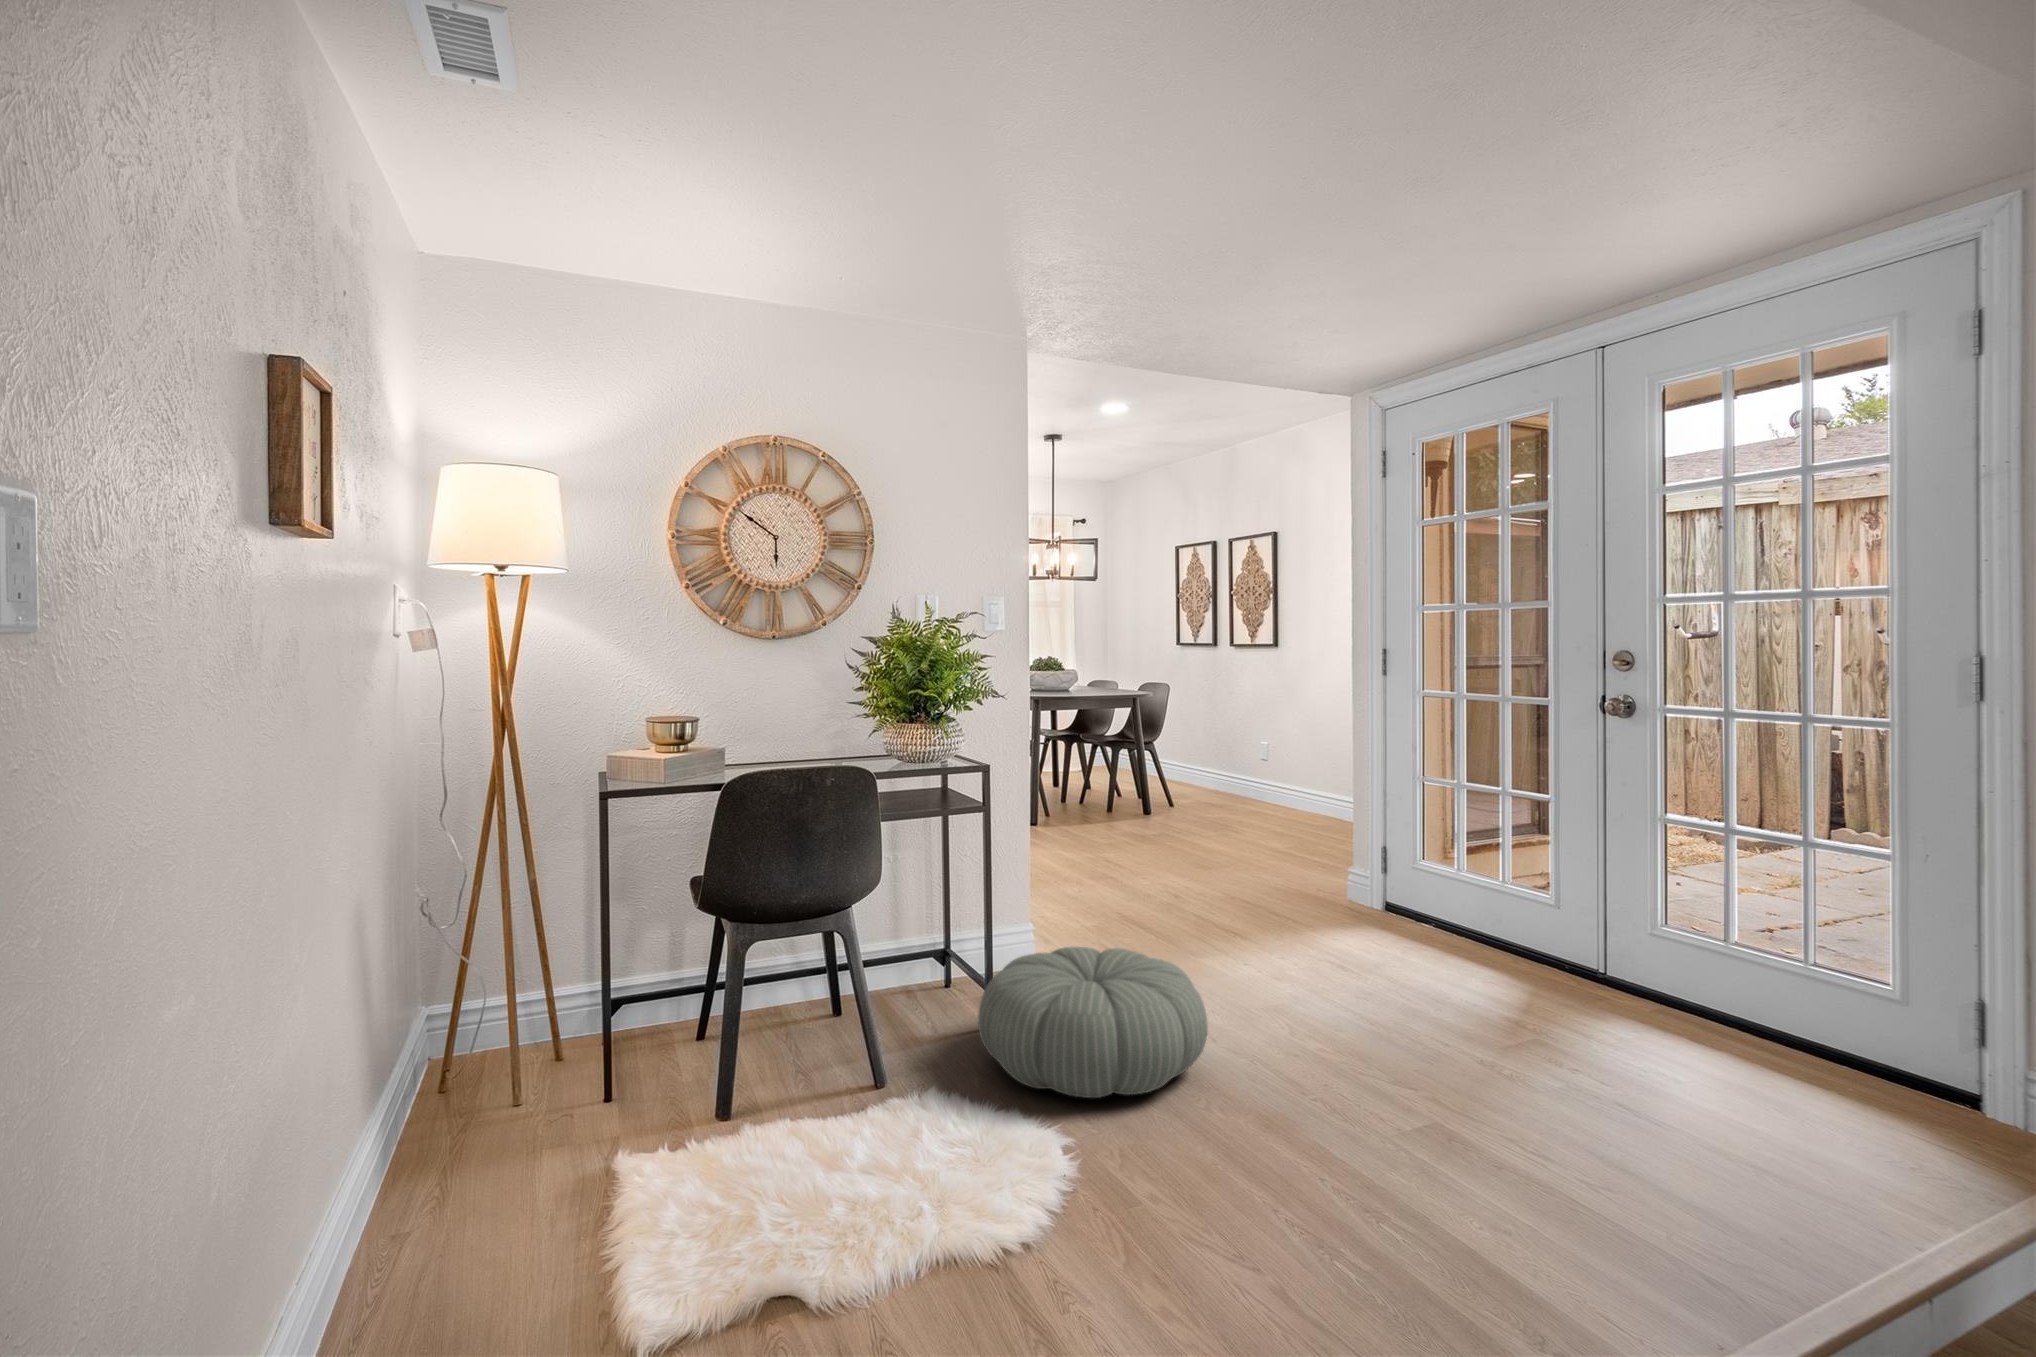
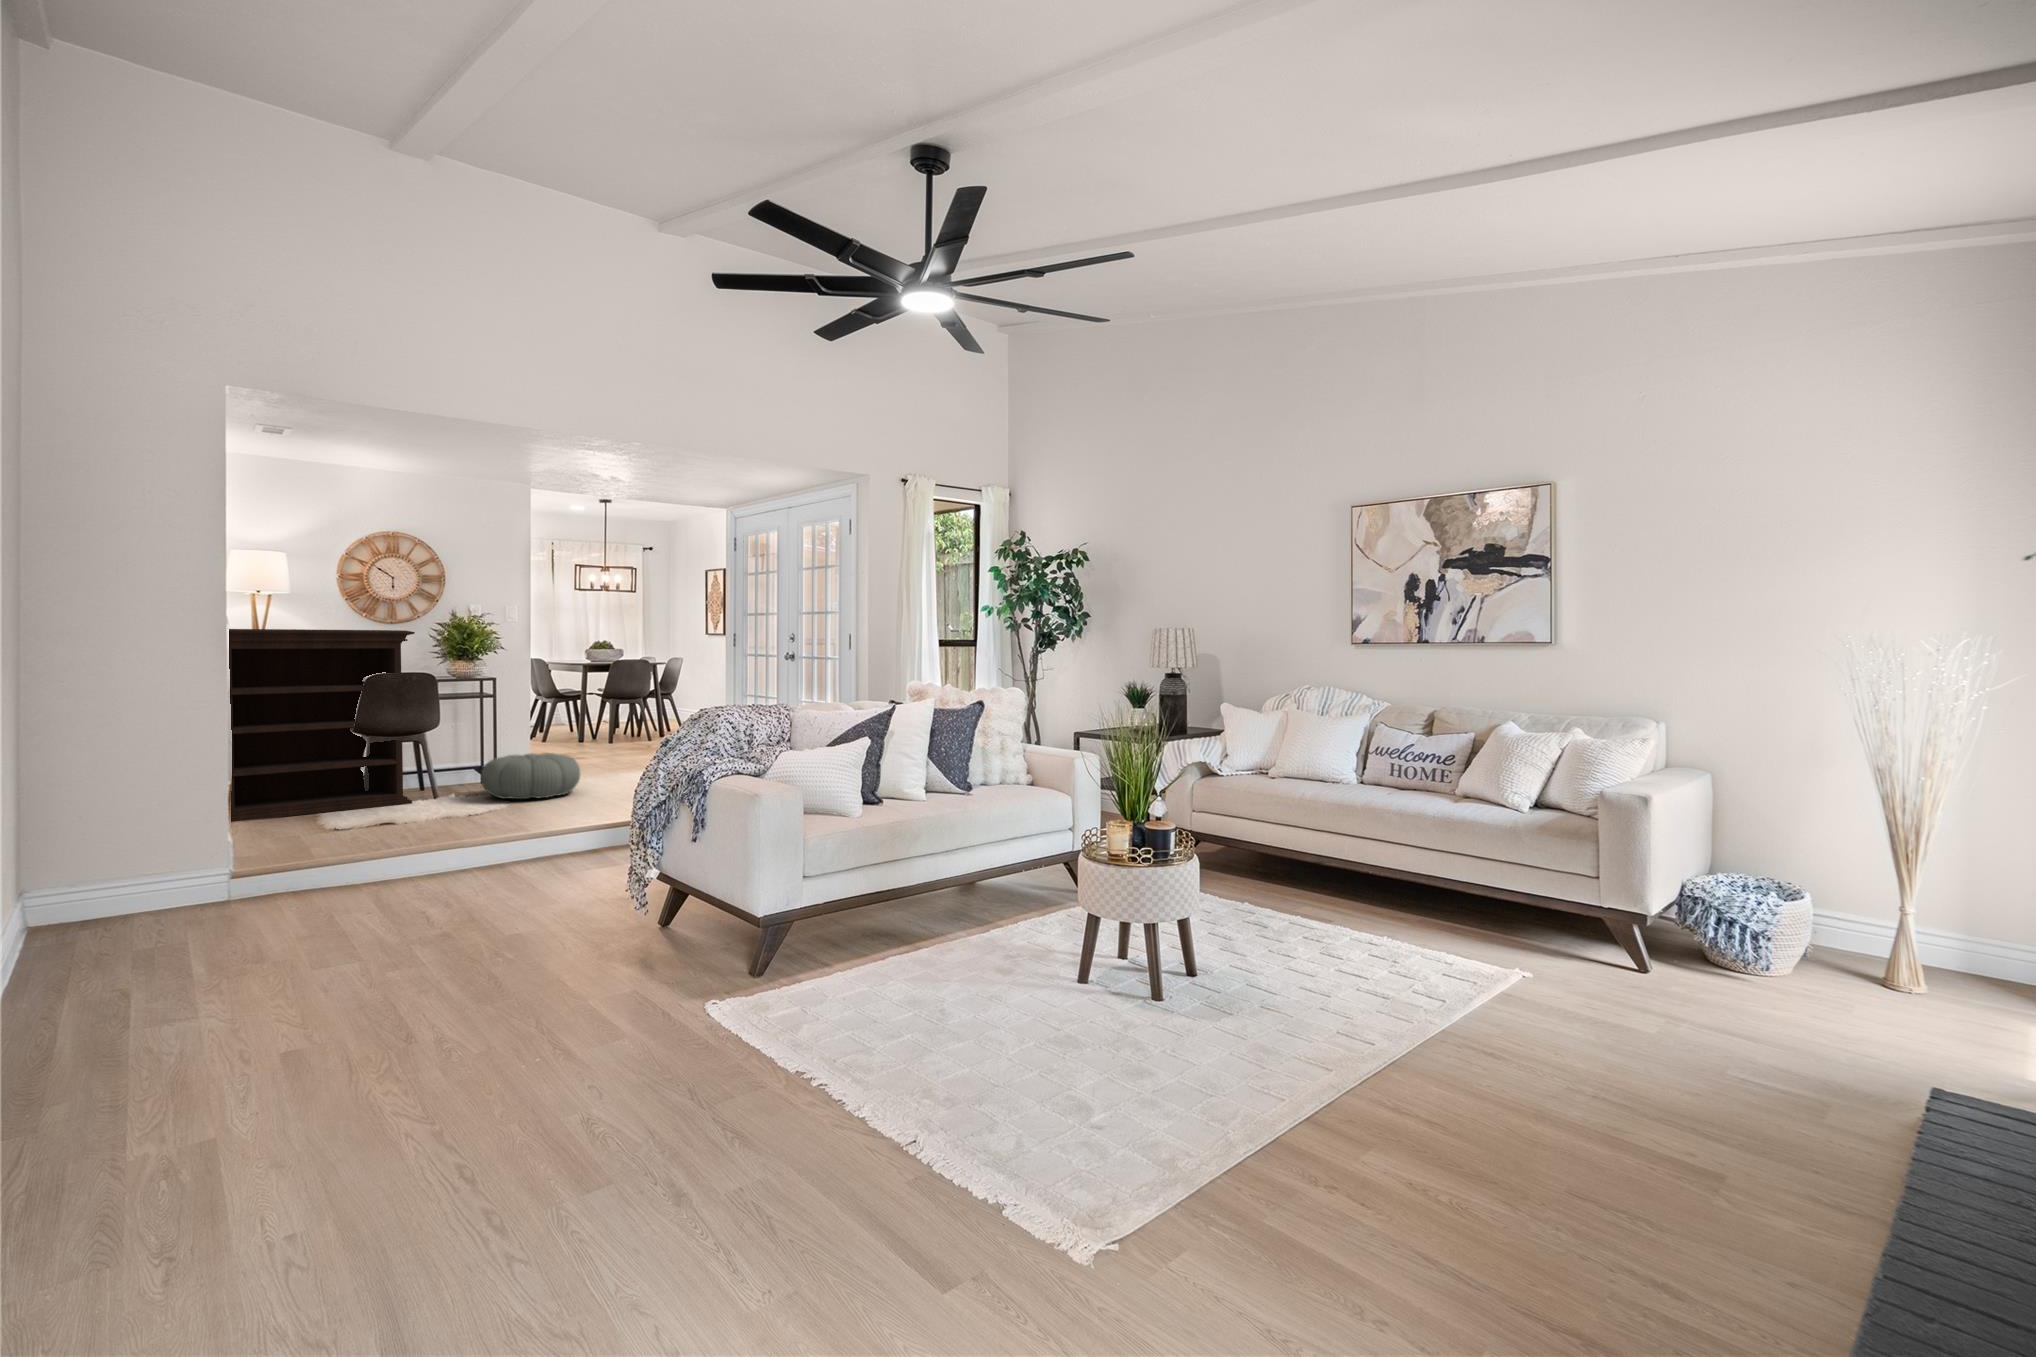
bookshelf: none [344,655,836,1202] -> present [229,629,415,822]

